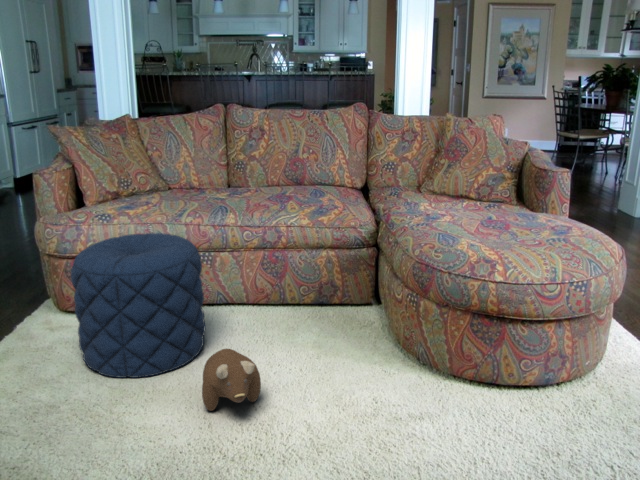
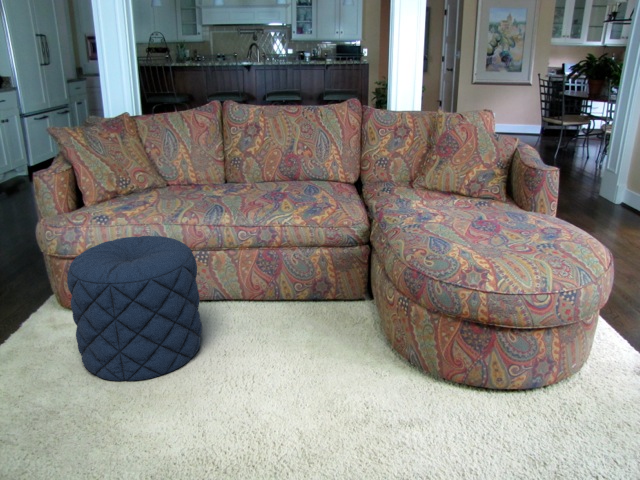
plush toy: present [202,349,261,411] -> none [196,356,254,418]

